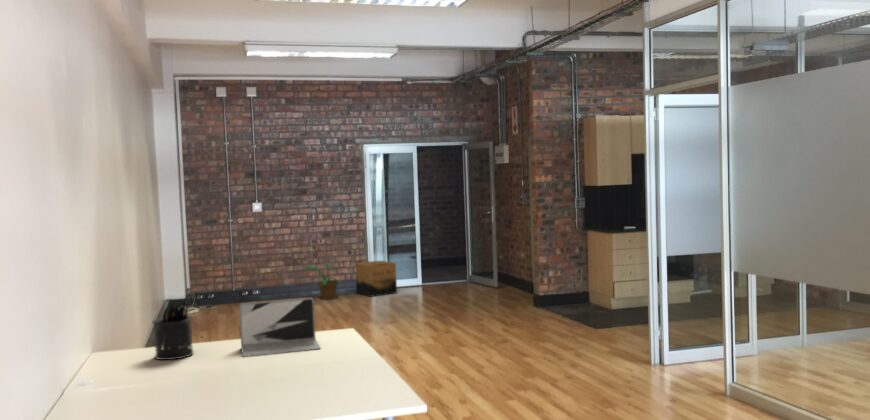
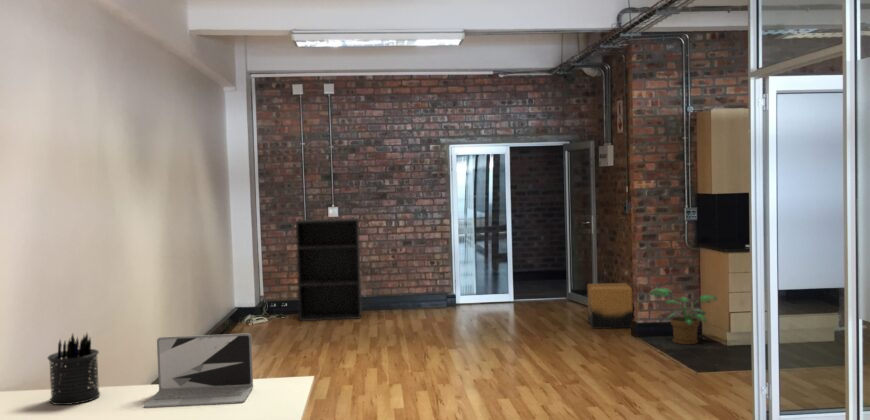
bookshelf: none [226,213,289,310] -> present [296,218,362,321]
cardboard box: present [355,261,397,297] -> present [587,283,633,328]
potted plant: present [305,263,340,299] -> present [650,288,717,344]

